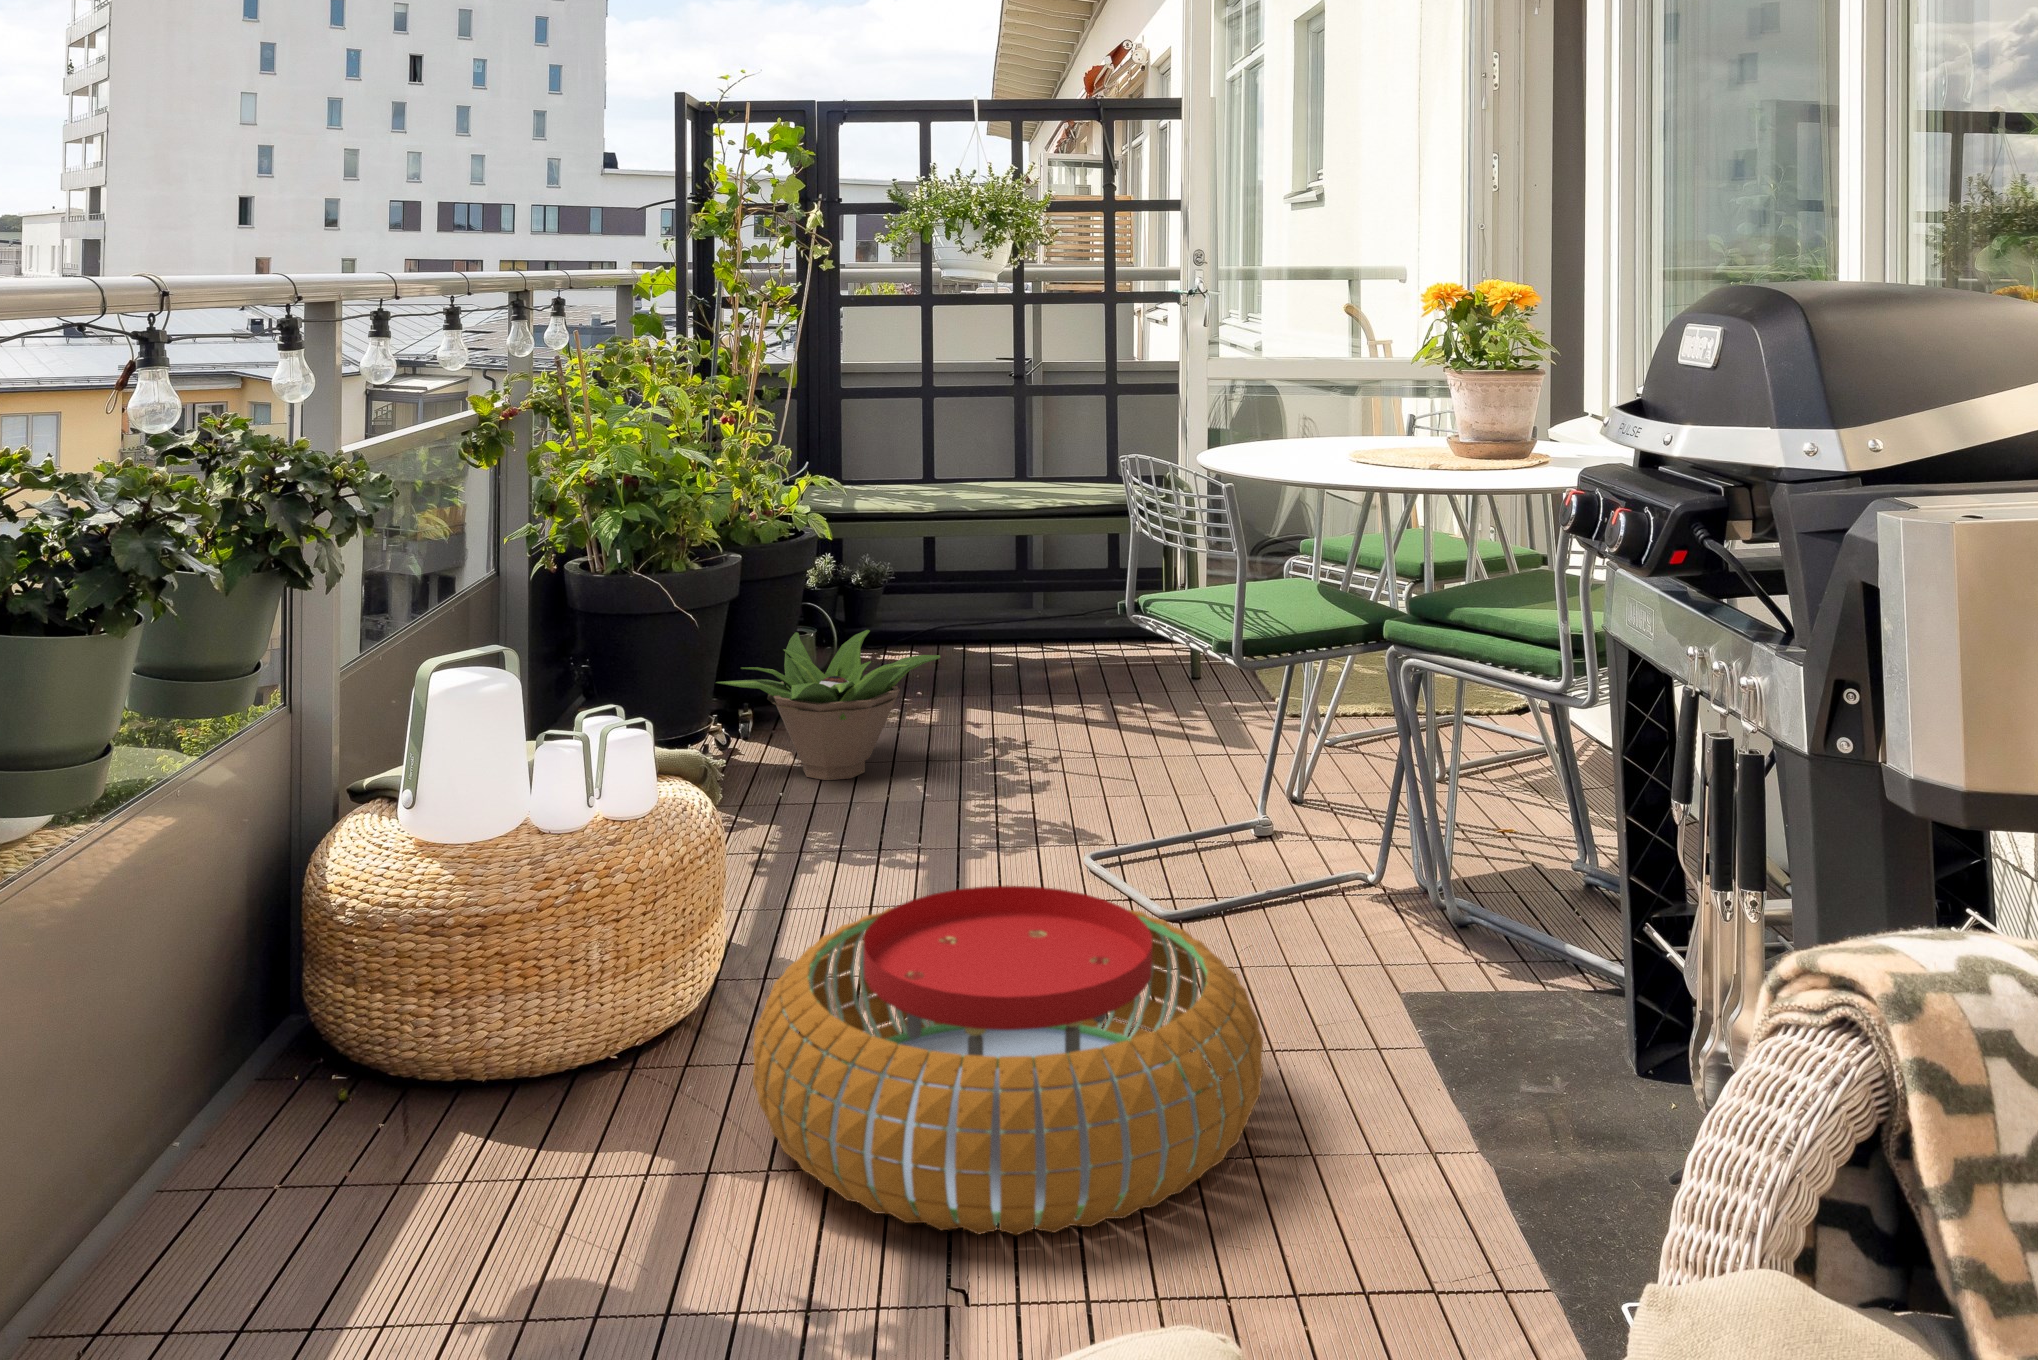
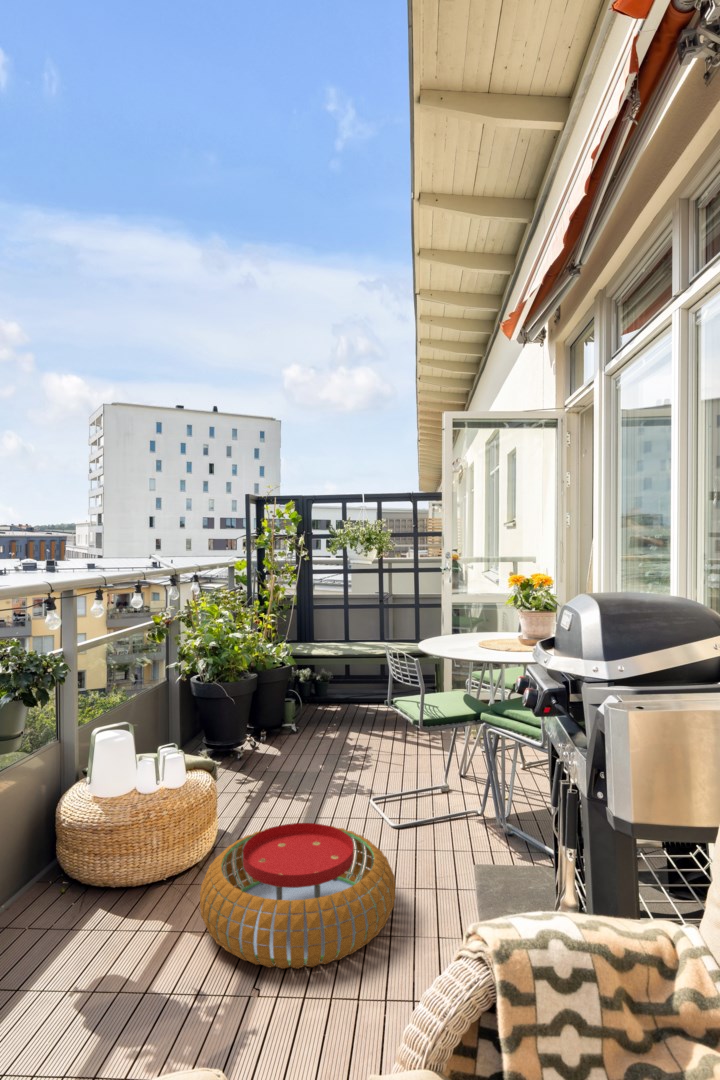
decorative plant: present [716,630,941,780] -> none [246,702,333,761]

